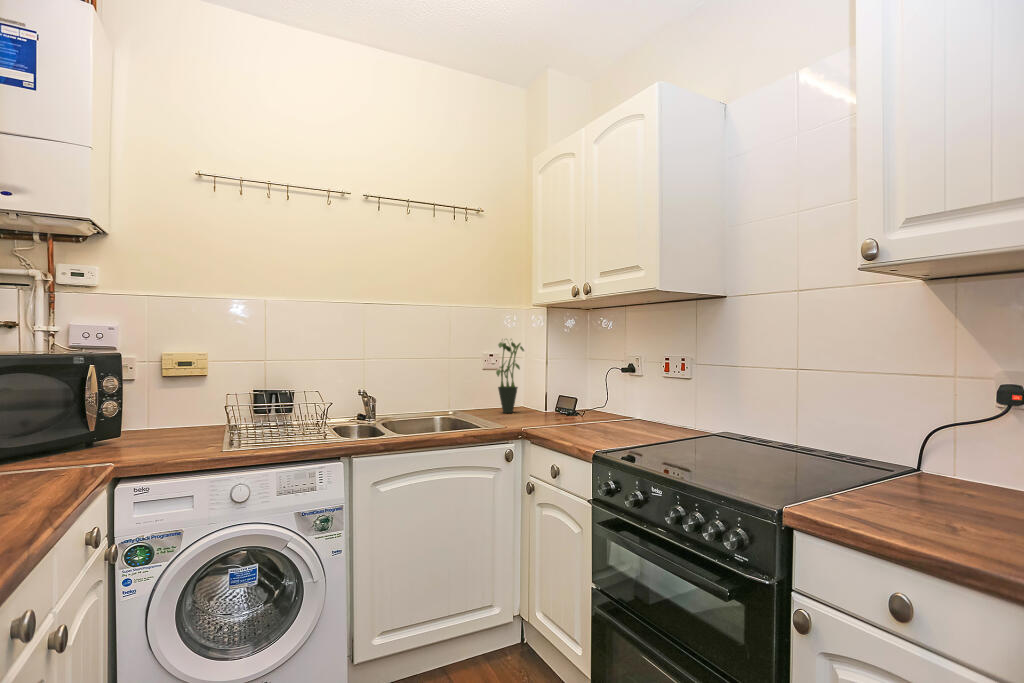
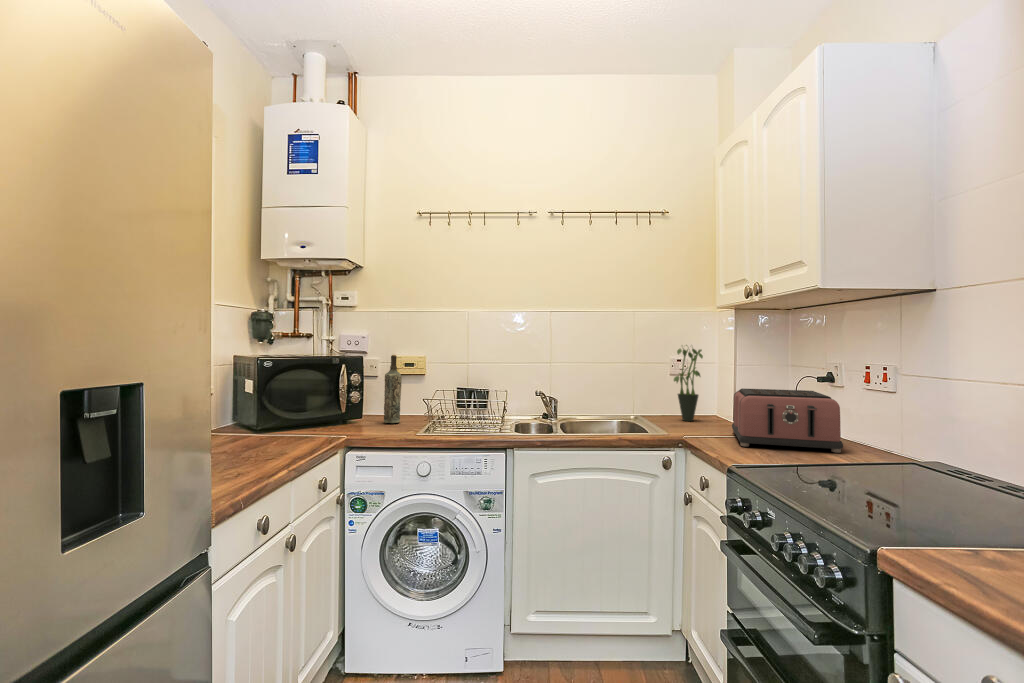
bottle: none [155,351,183,441] -> present [384,355,402,423]
toaster: none [557,377,655,430] -> present [732,388,843,453]

